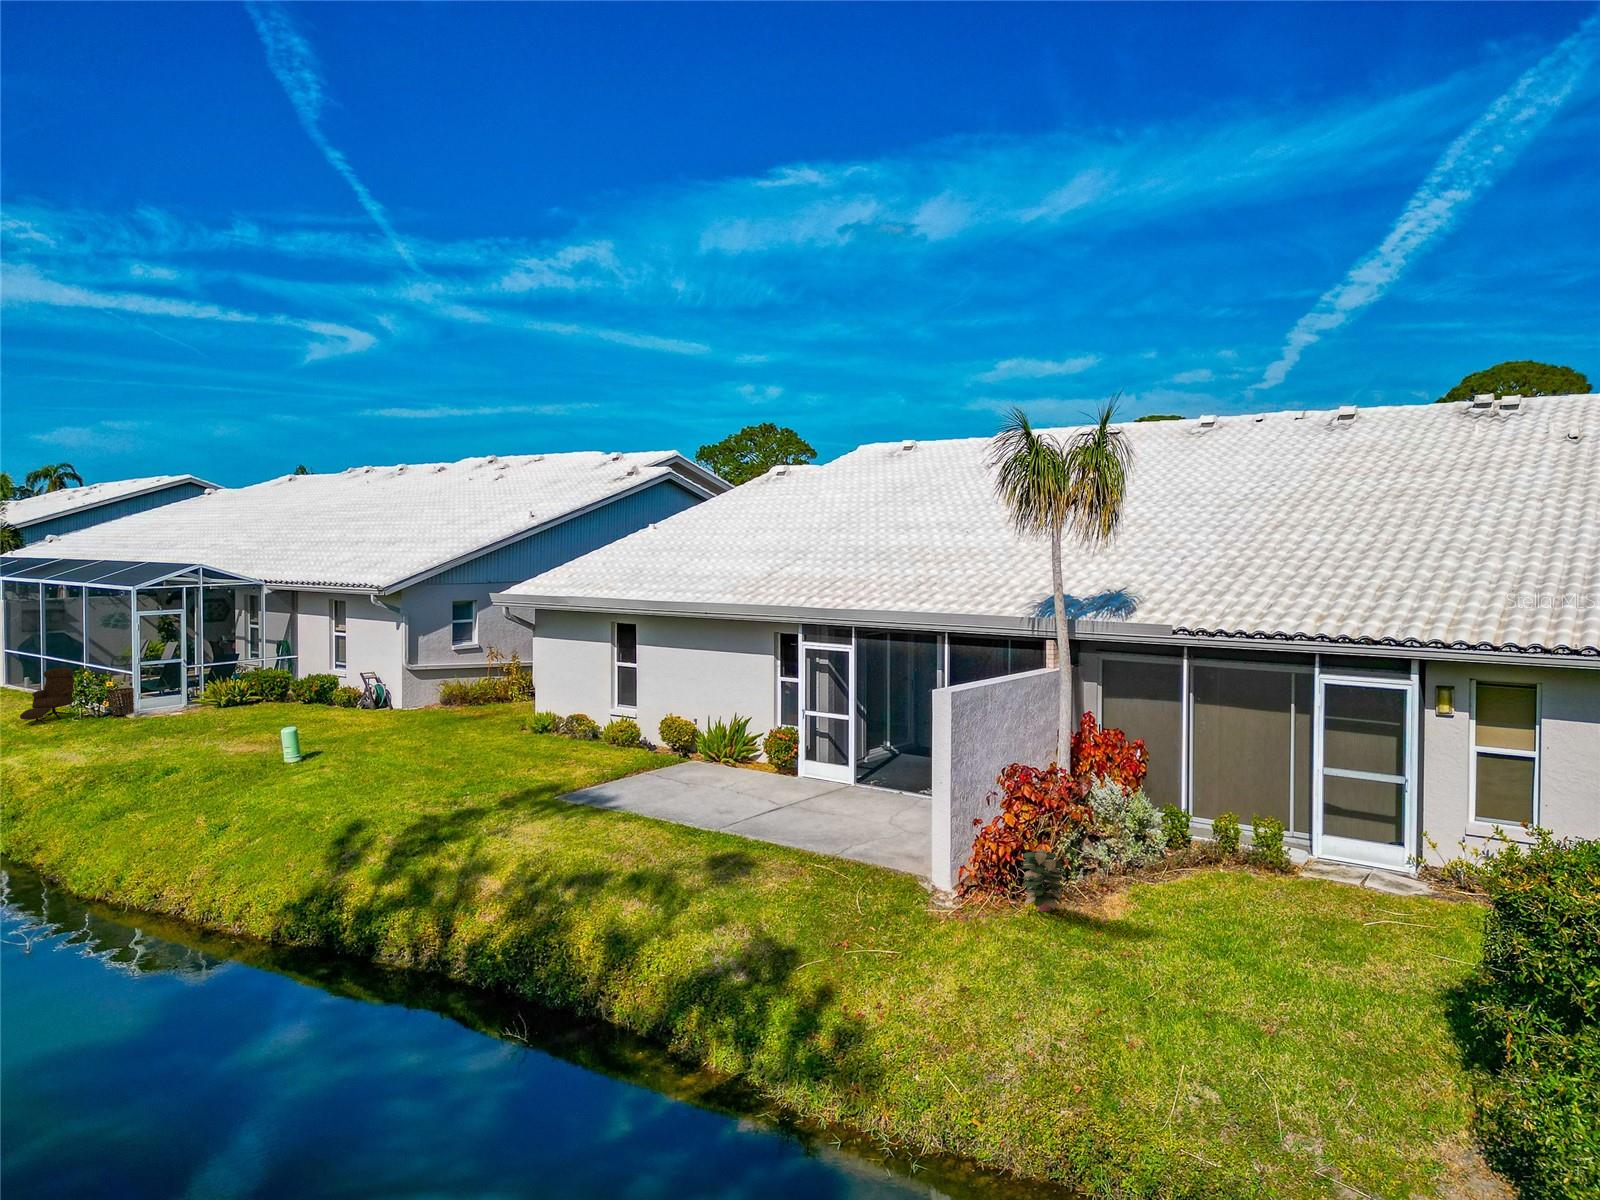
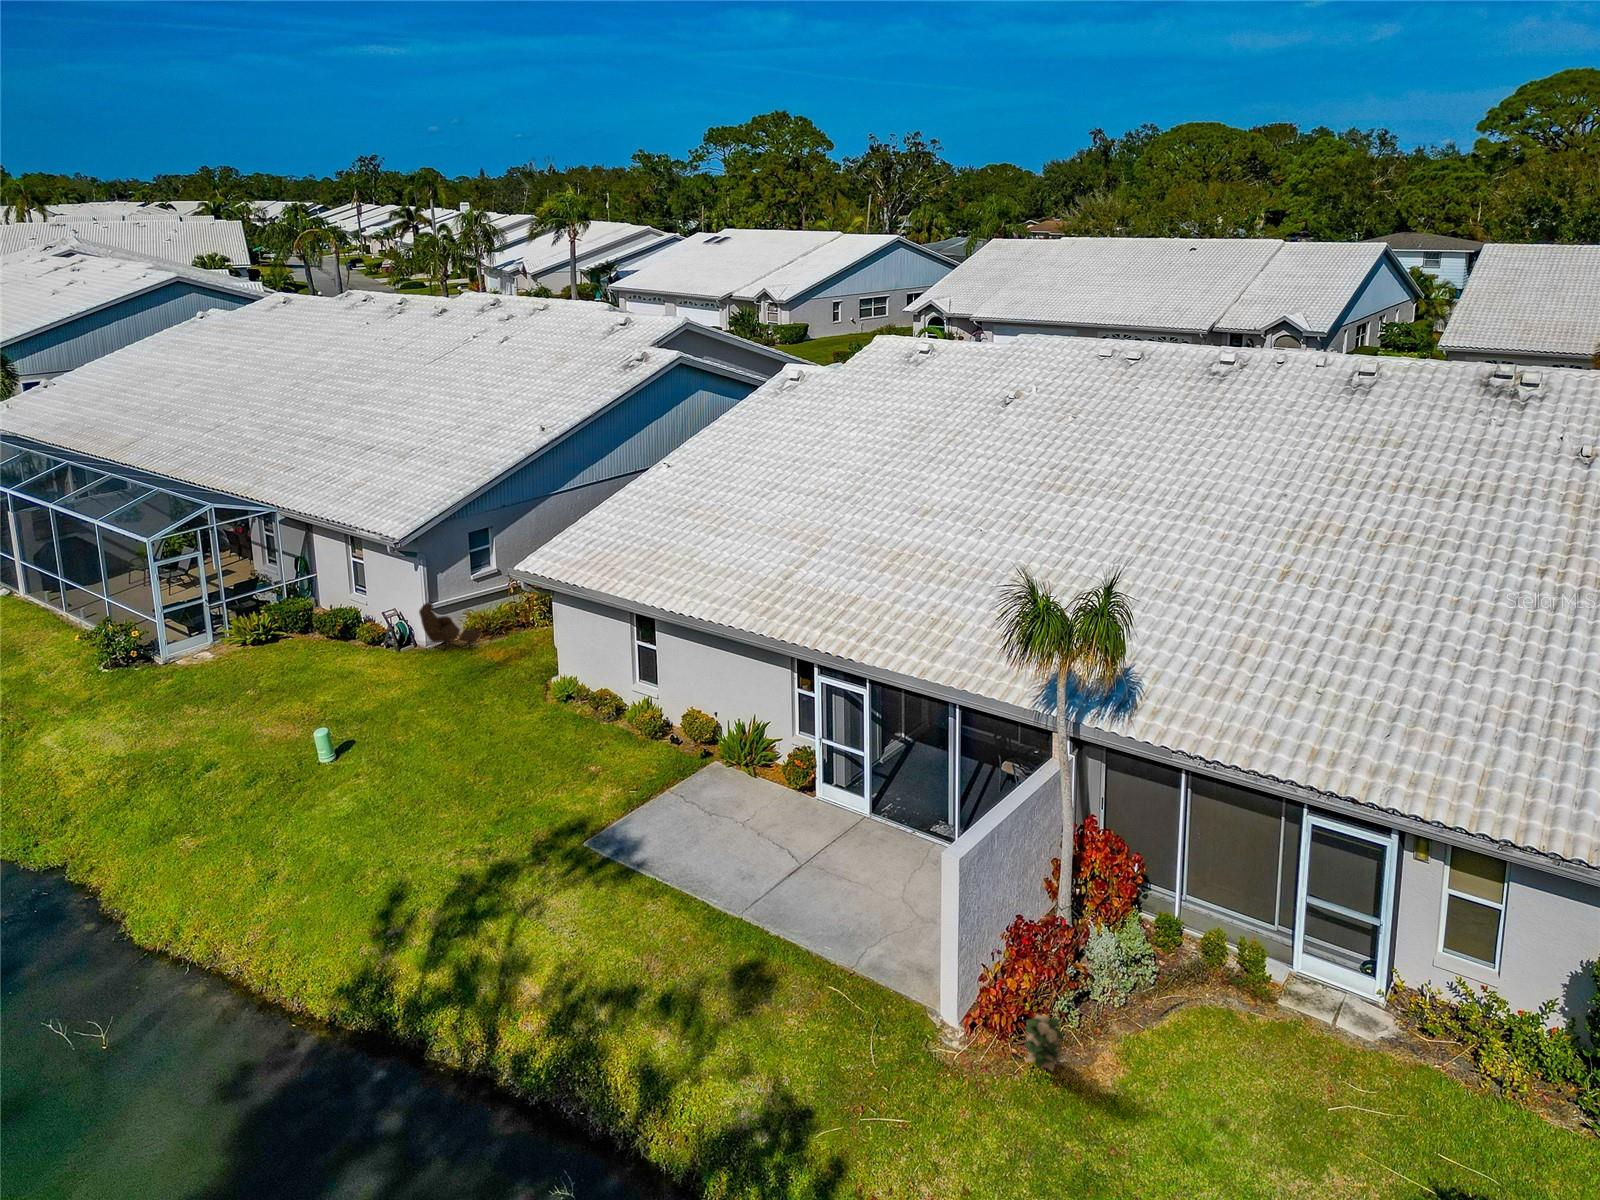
lounge chair: present [20,668,76,726] -> present [419,603,479,651]
basket: present [106,688,134,715] -> none [134,629,165,659]

